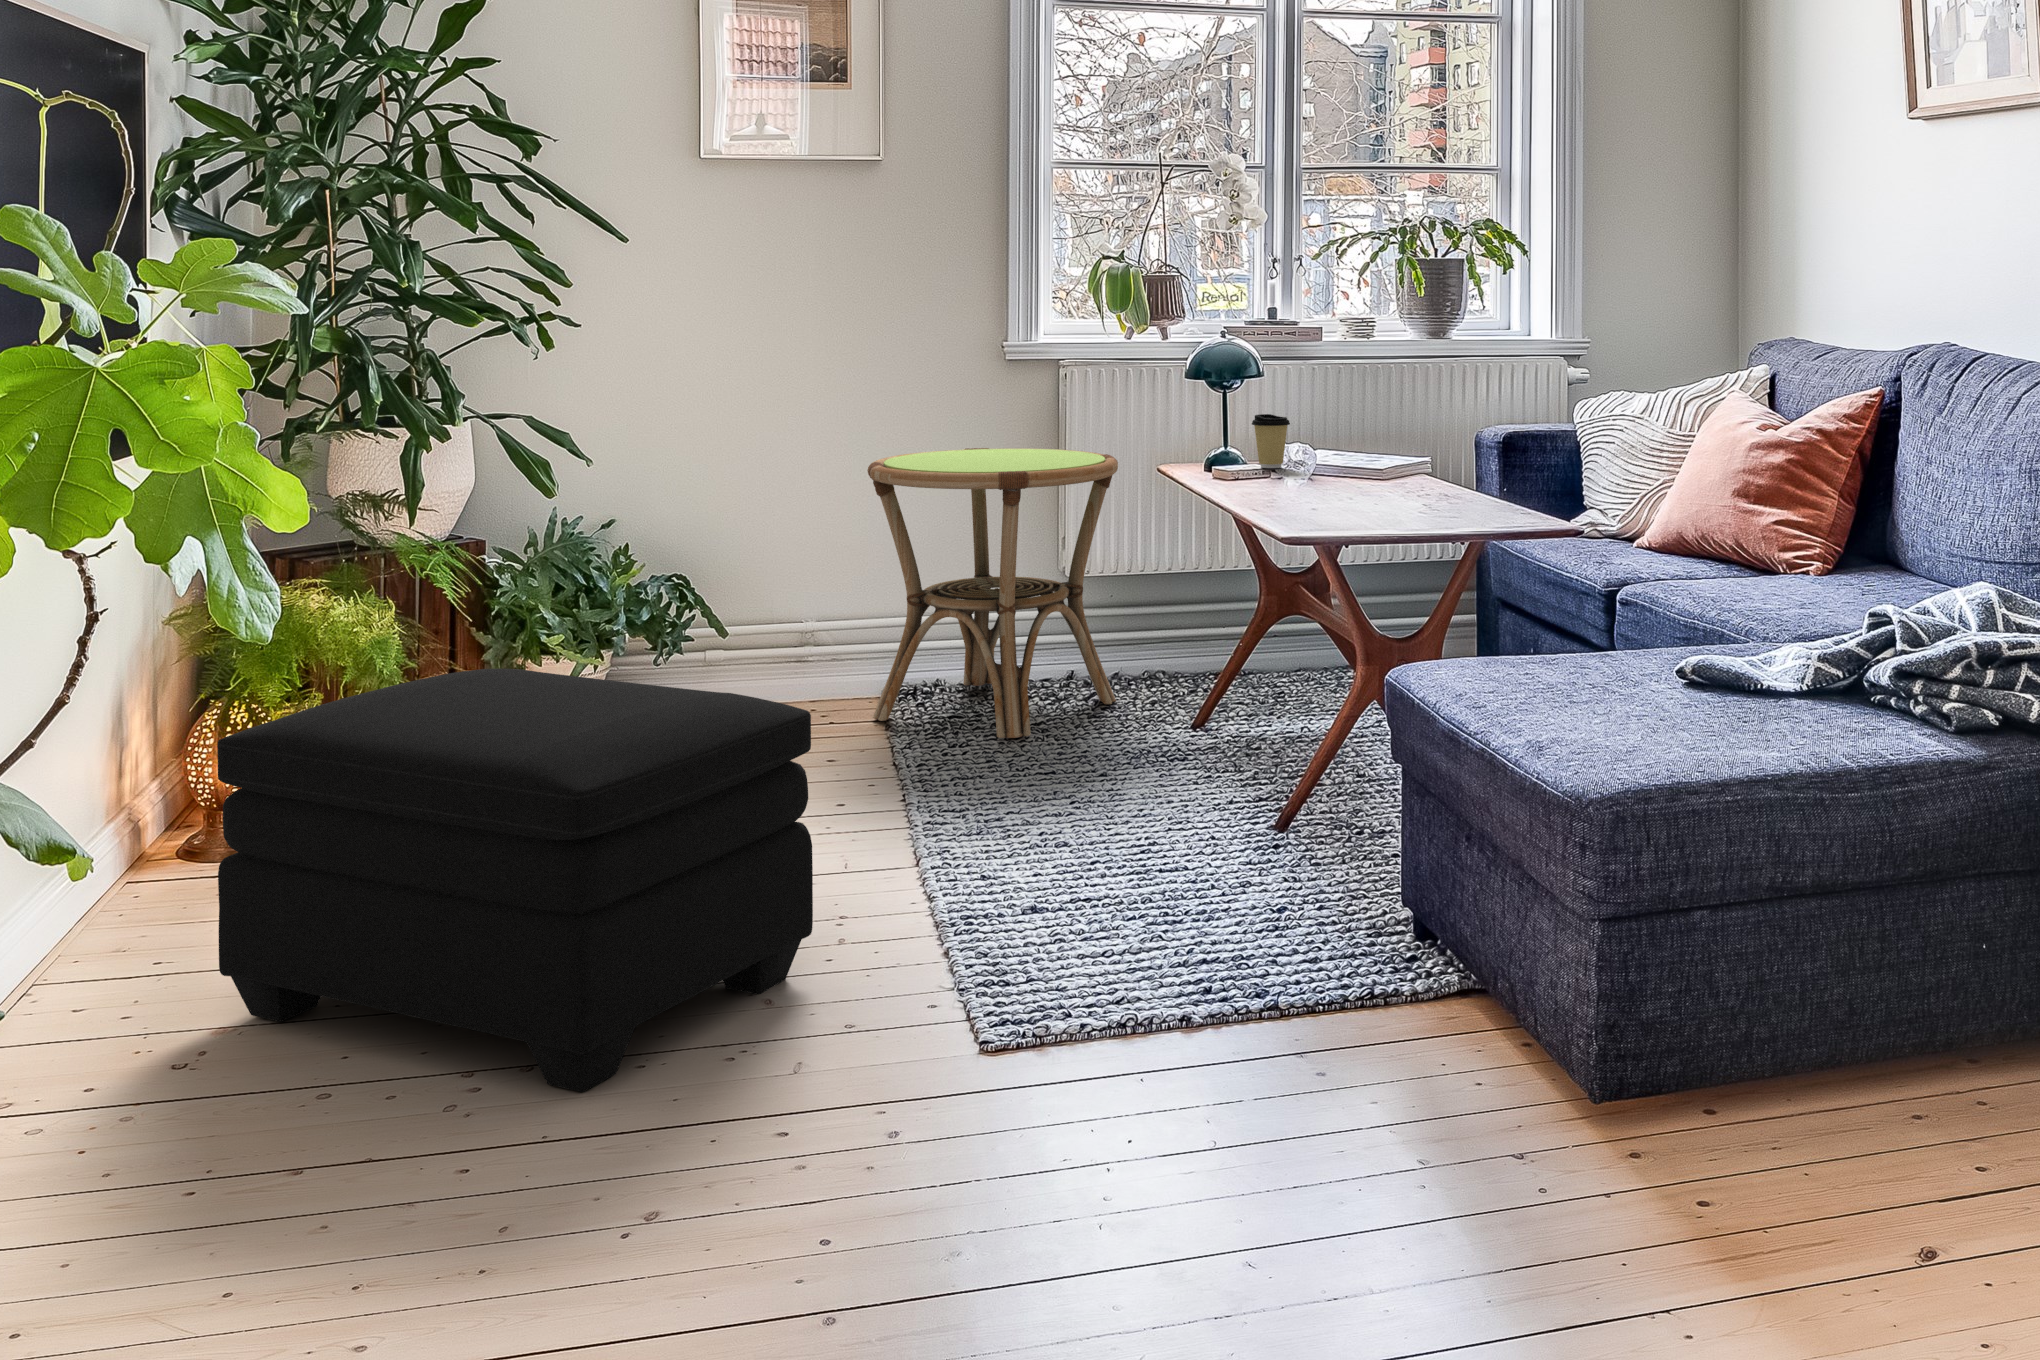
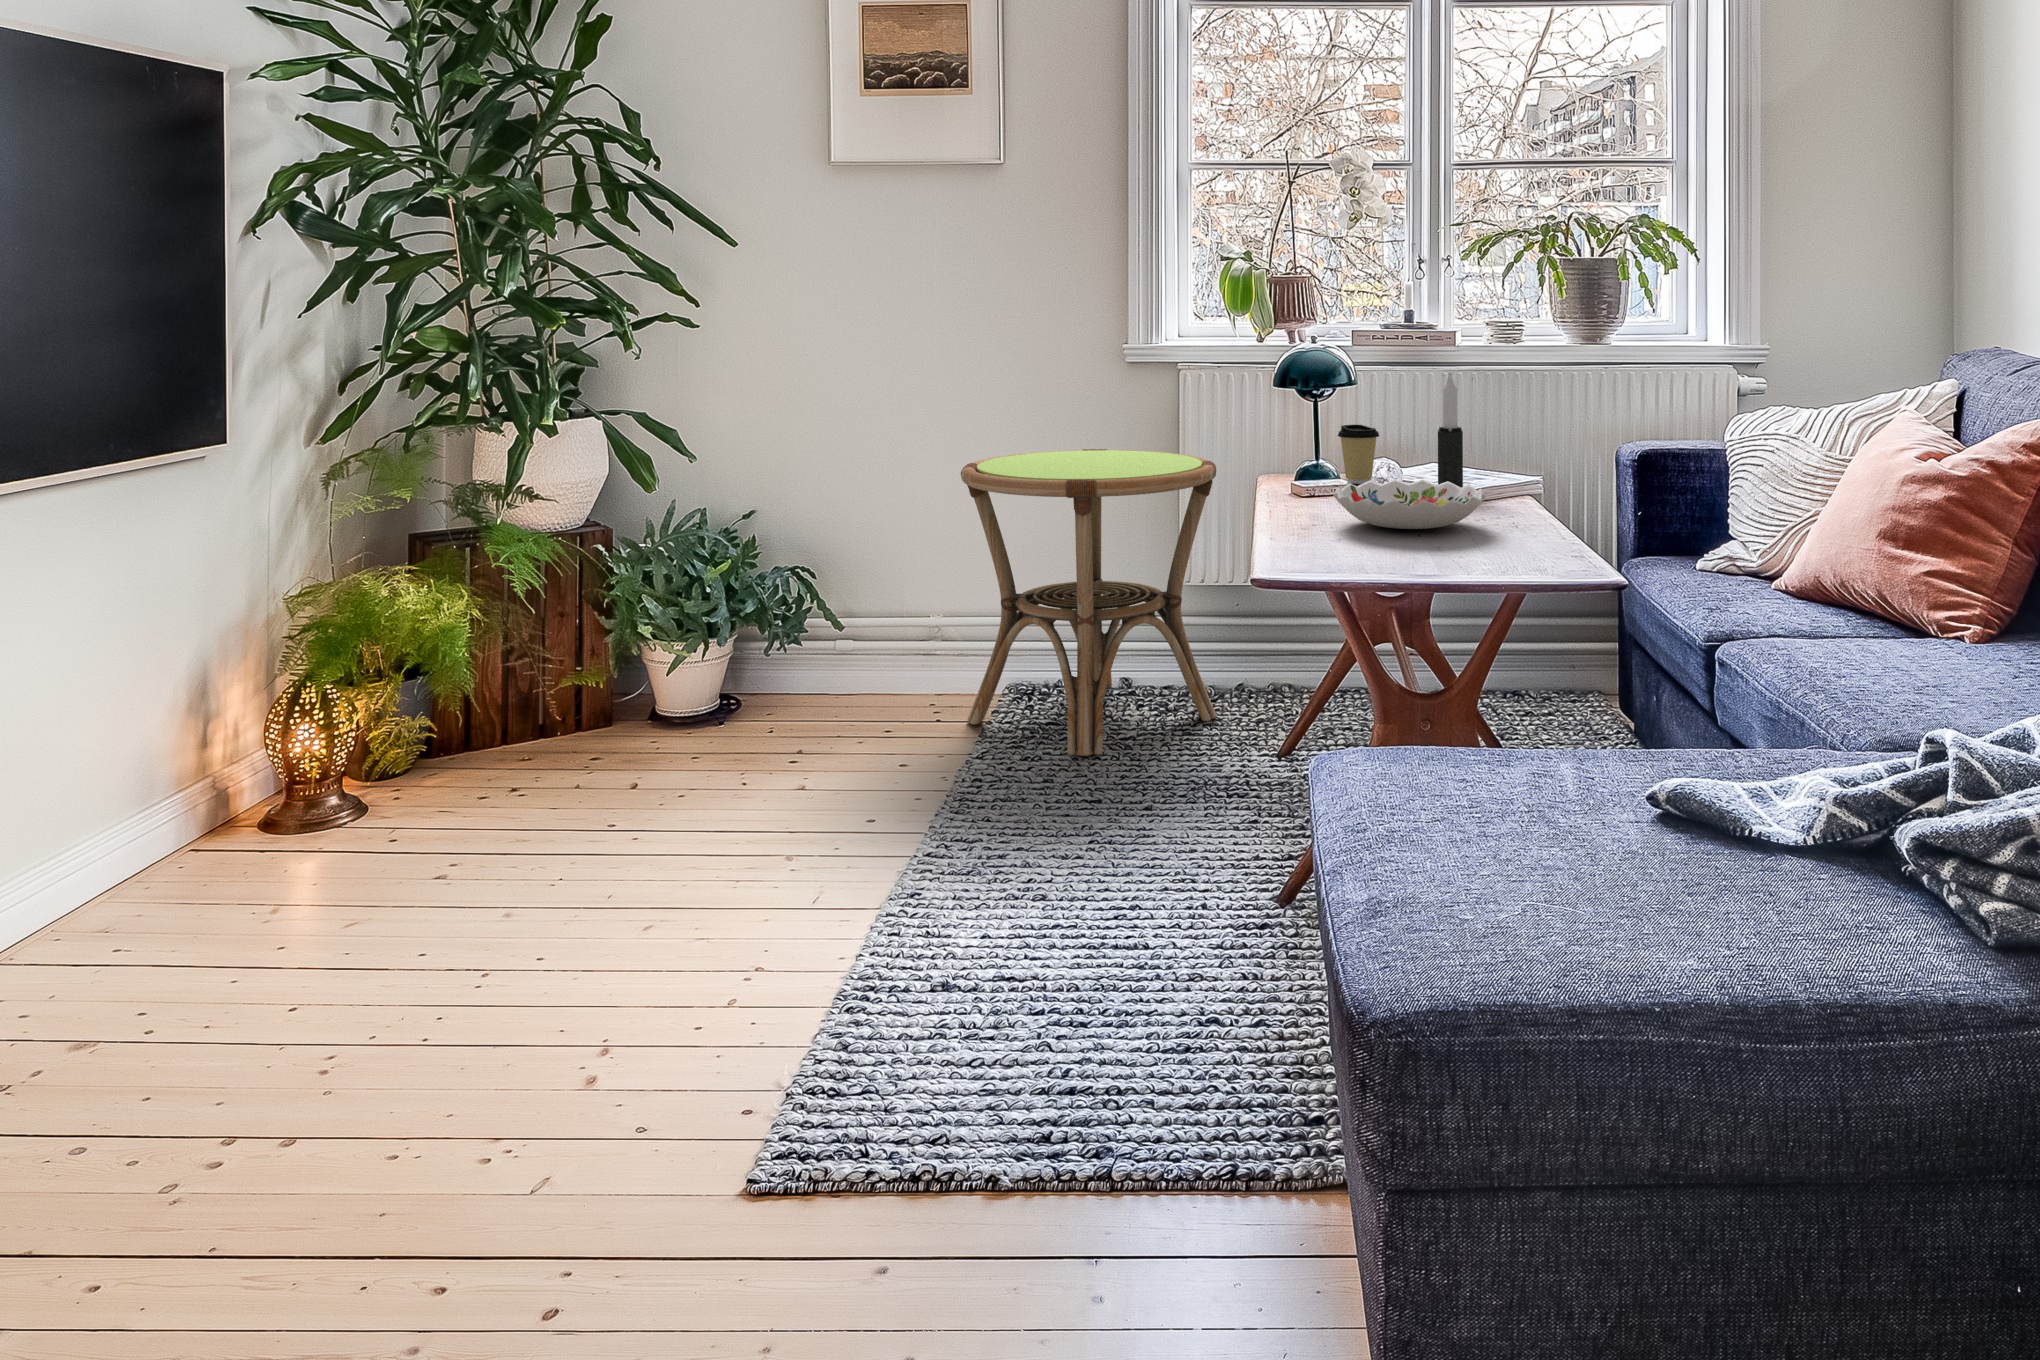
candle: none [1349,363,1373,474] -> present [1438,372,1463,488]
decorative bowl: none [1291,458,1425,499] -> present [1333,479,1486,529]
ottoman: present [217,669,813,1092] -> none [89,681,662,1191]

